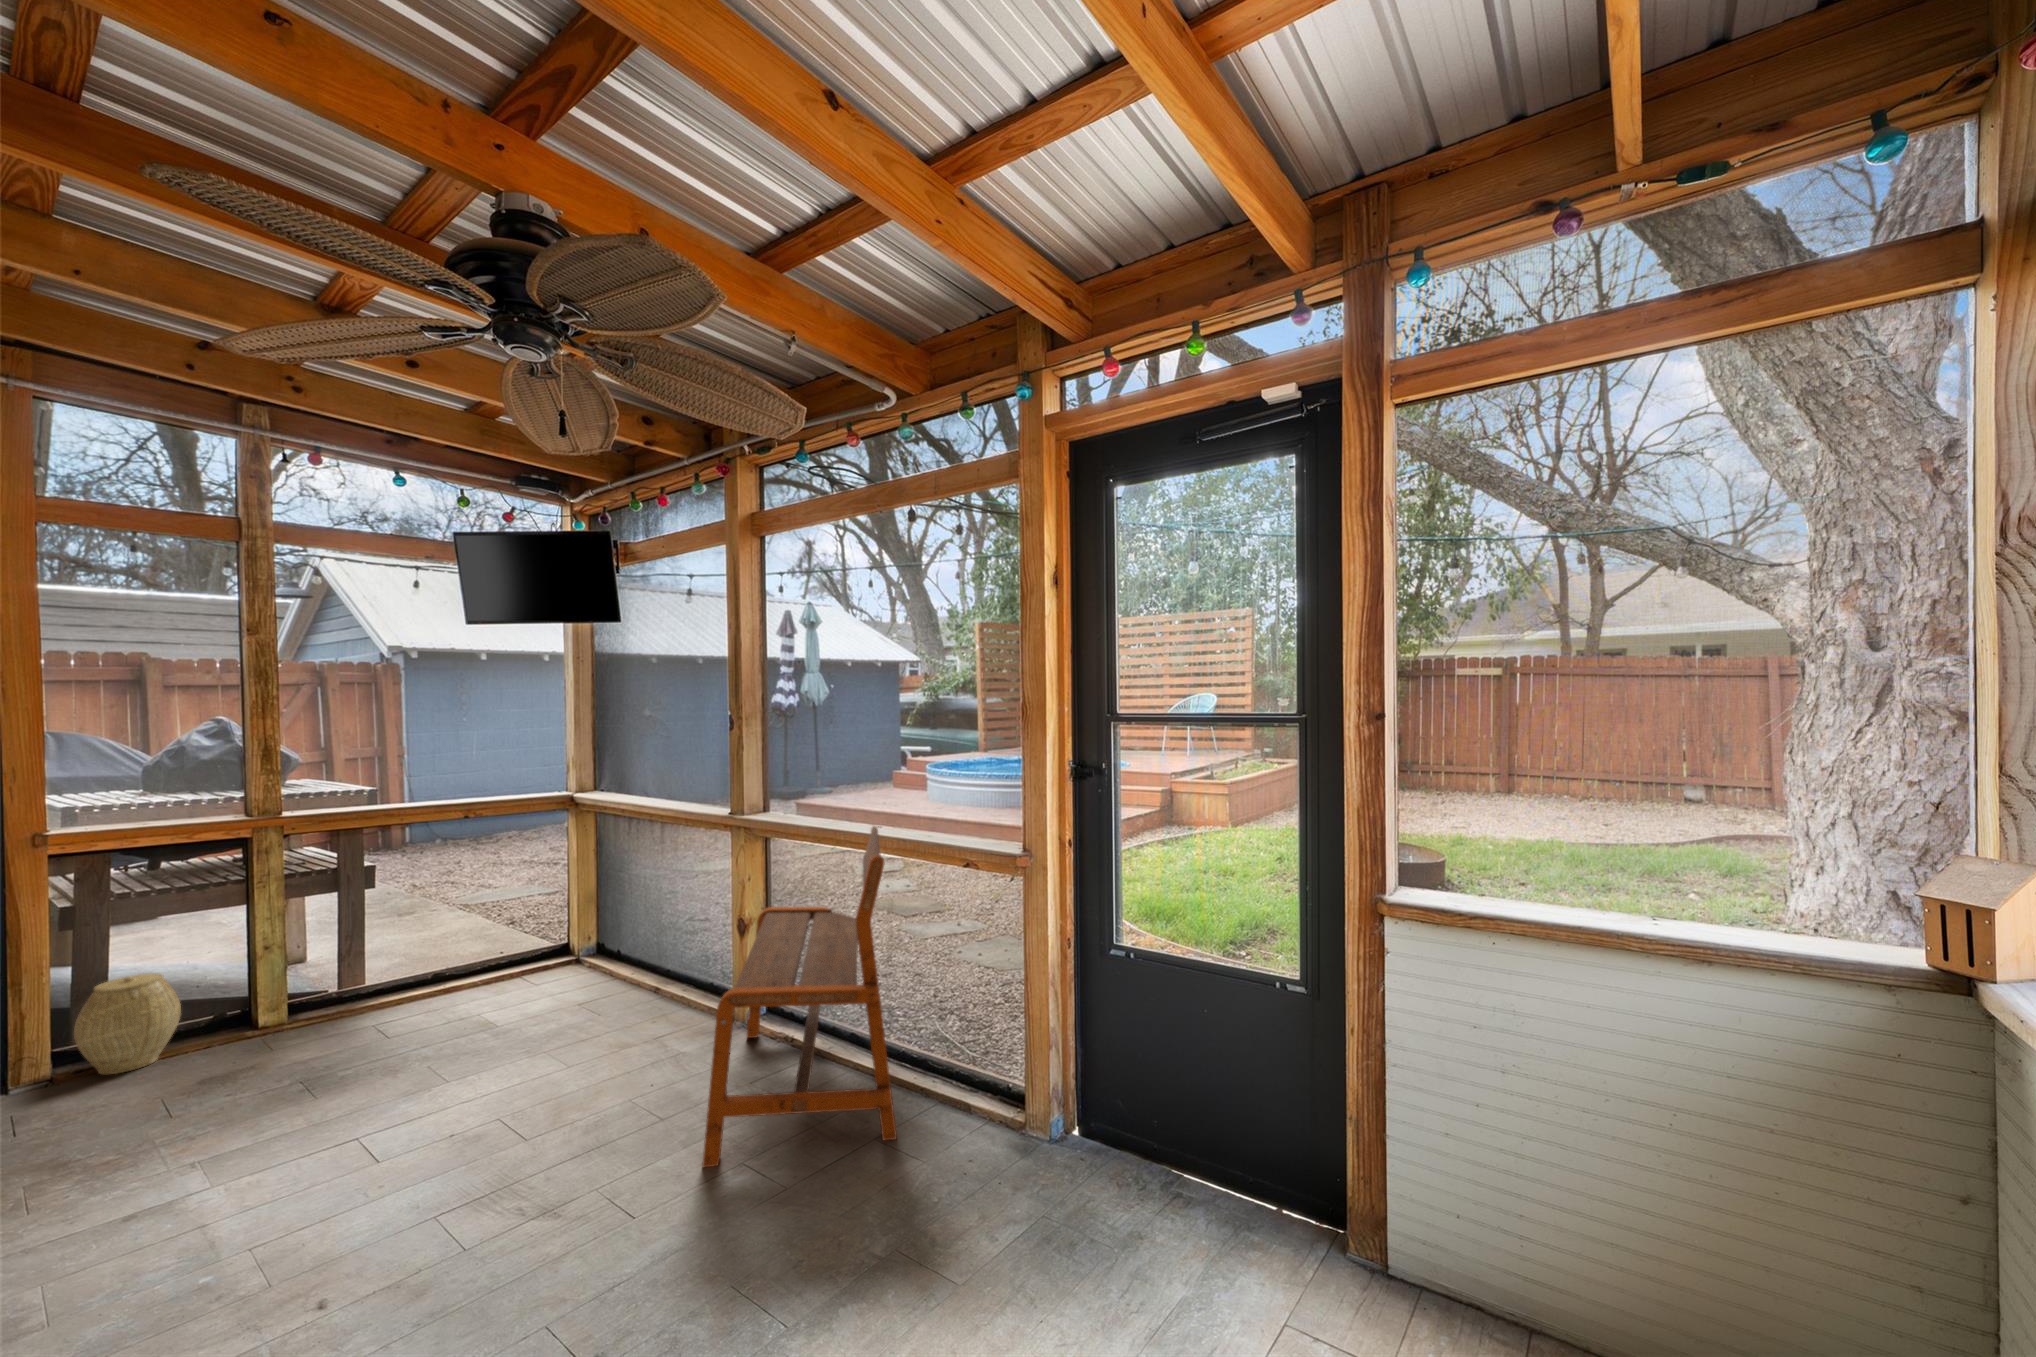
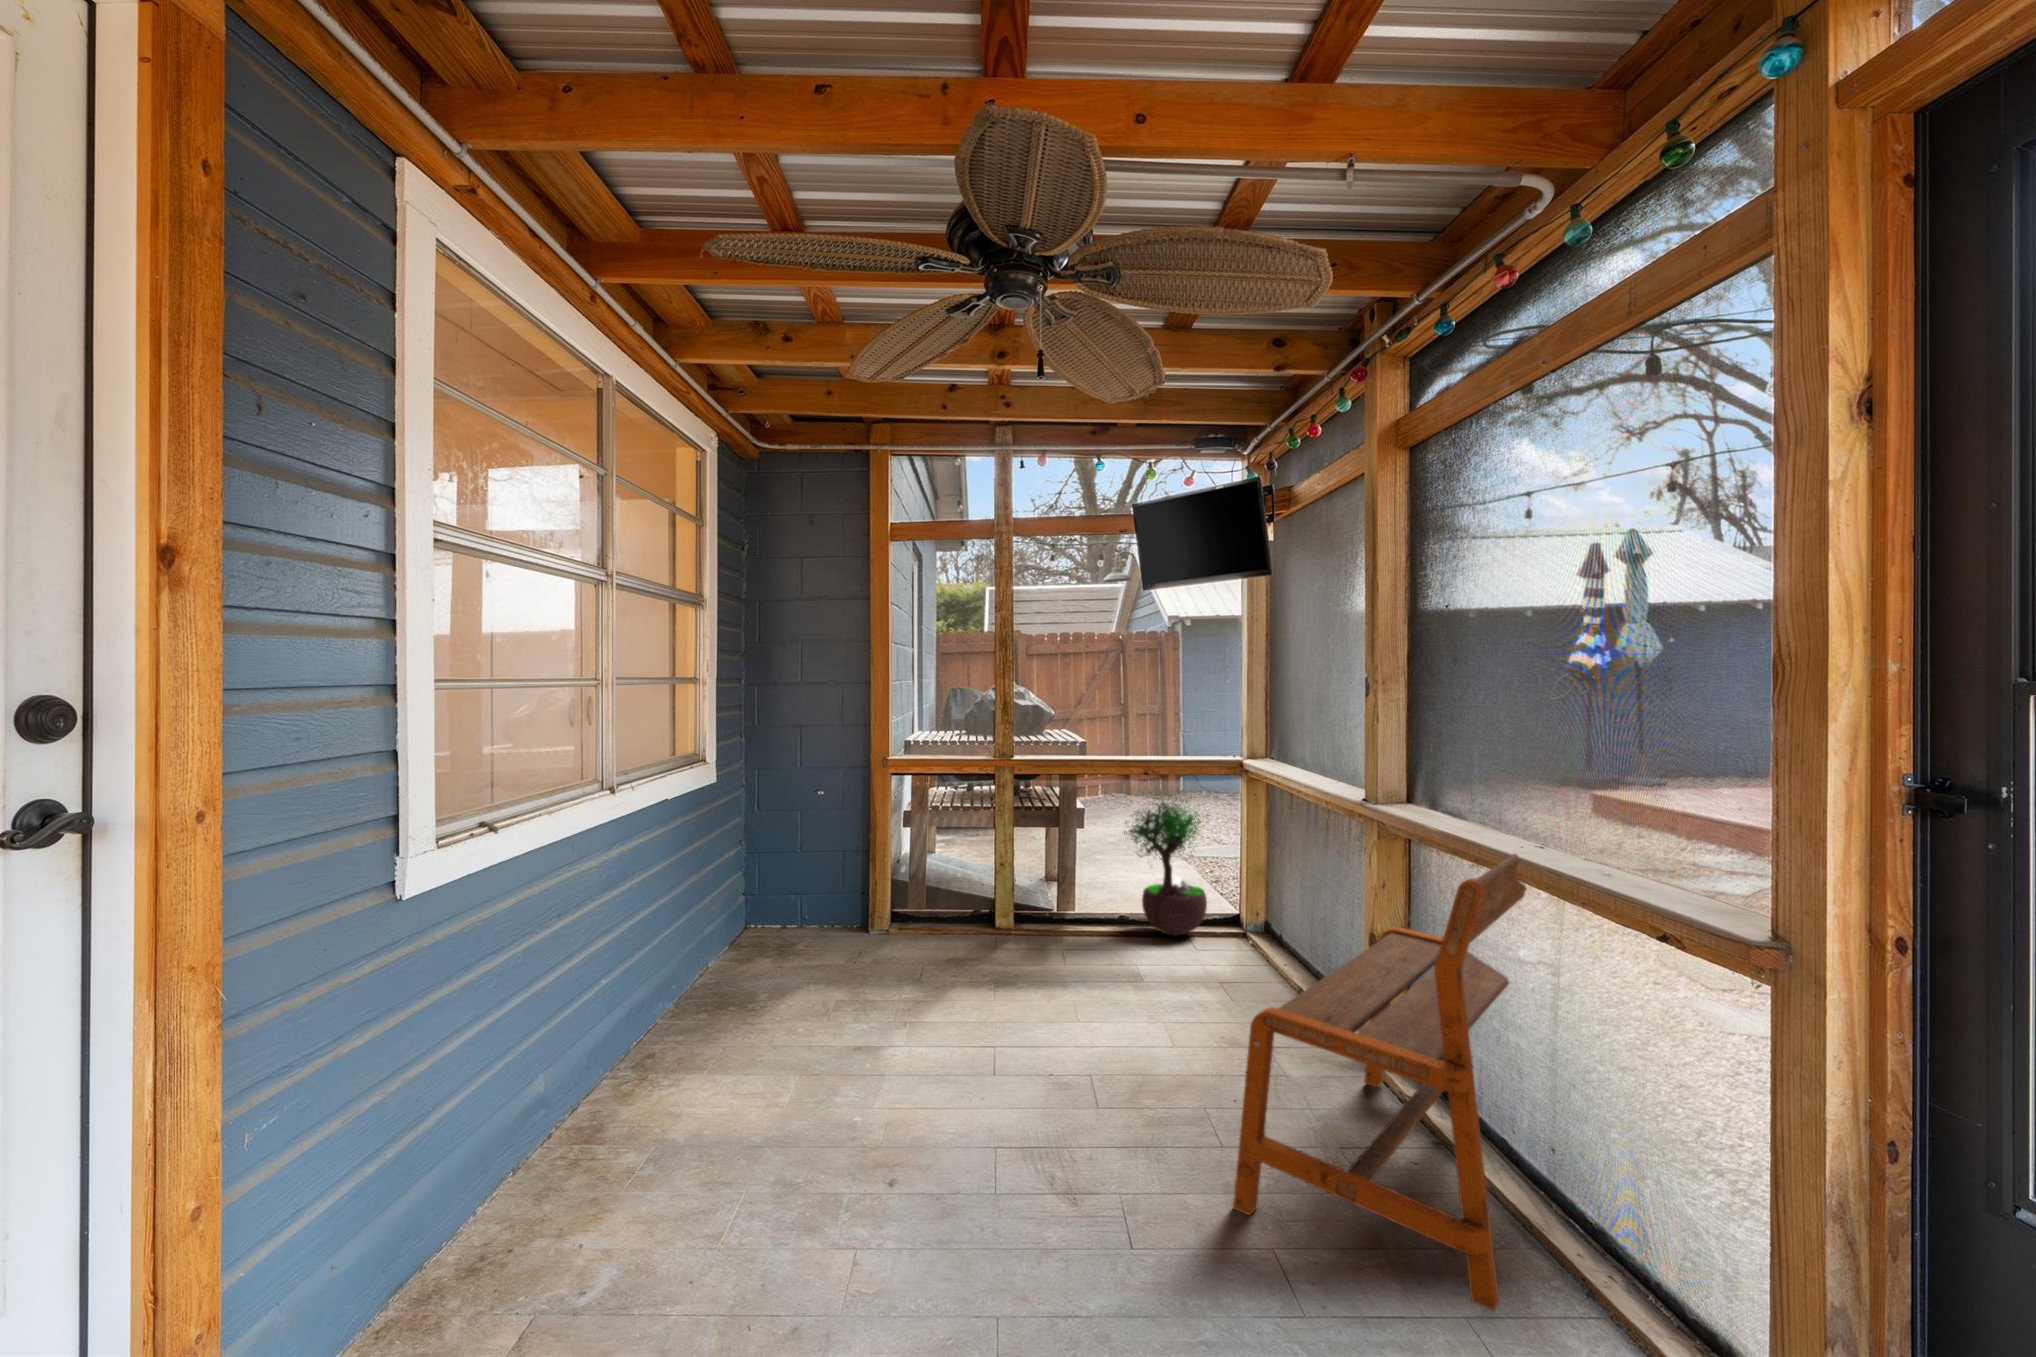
potted tree: none [440,828,547,978] -> present [1124,794,1207,936]
woven basket: present [74,973,181,1075] -> none [901,862,954,932]

